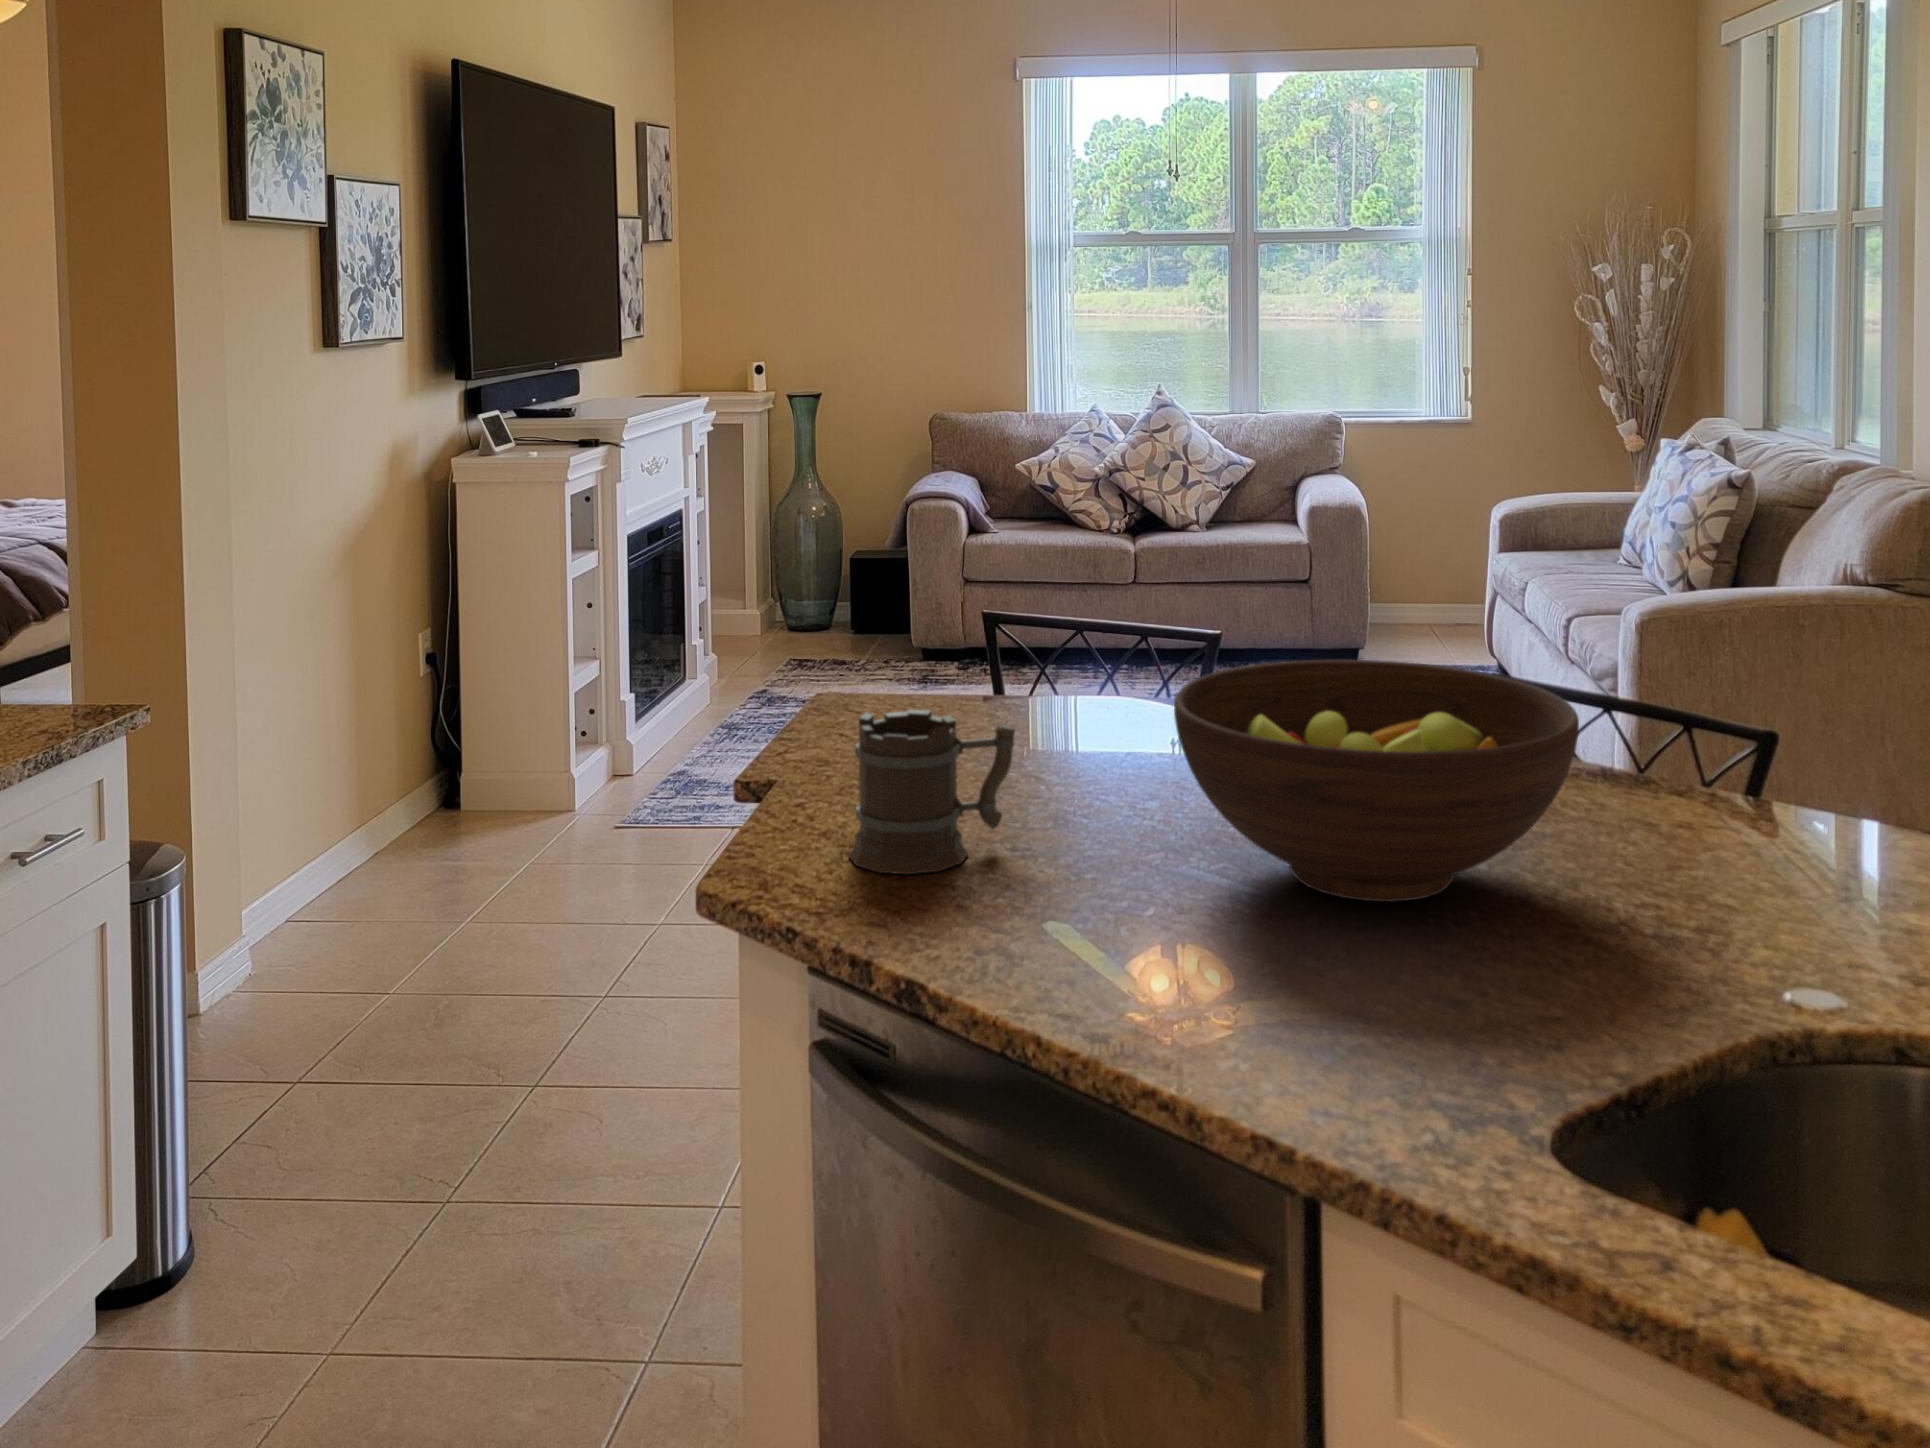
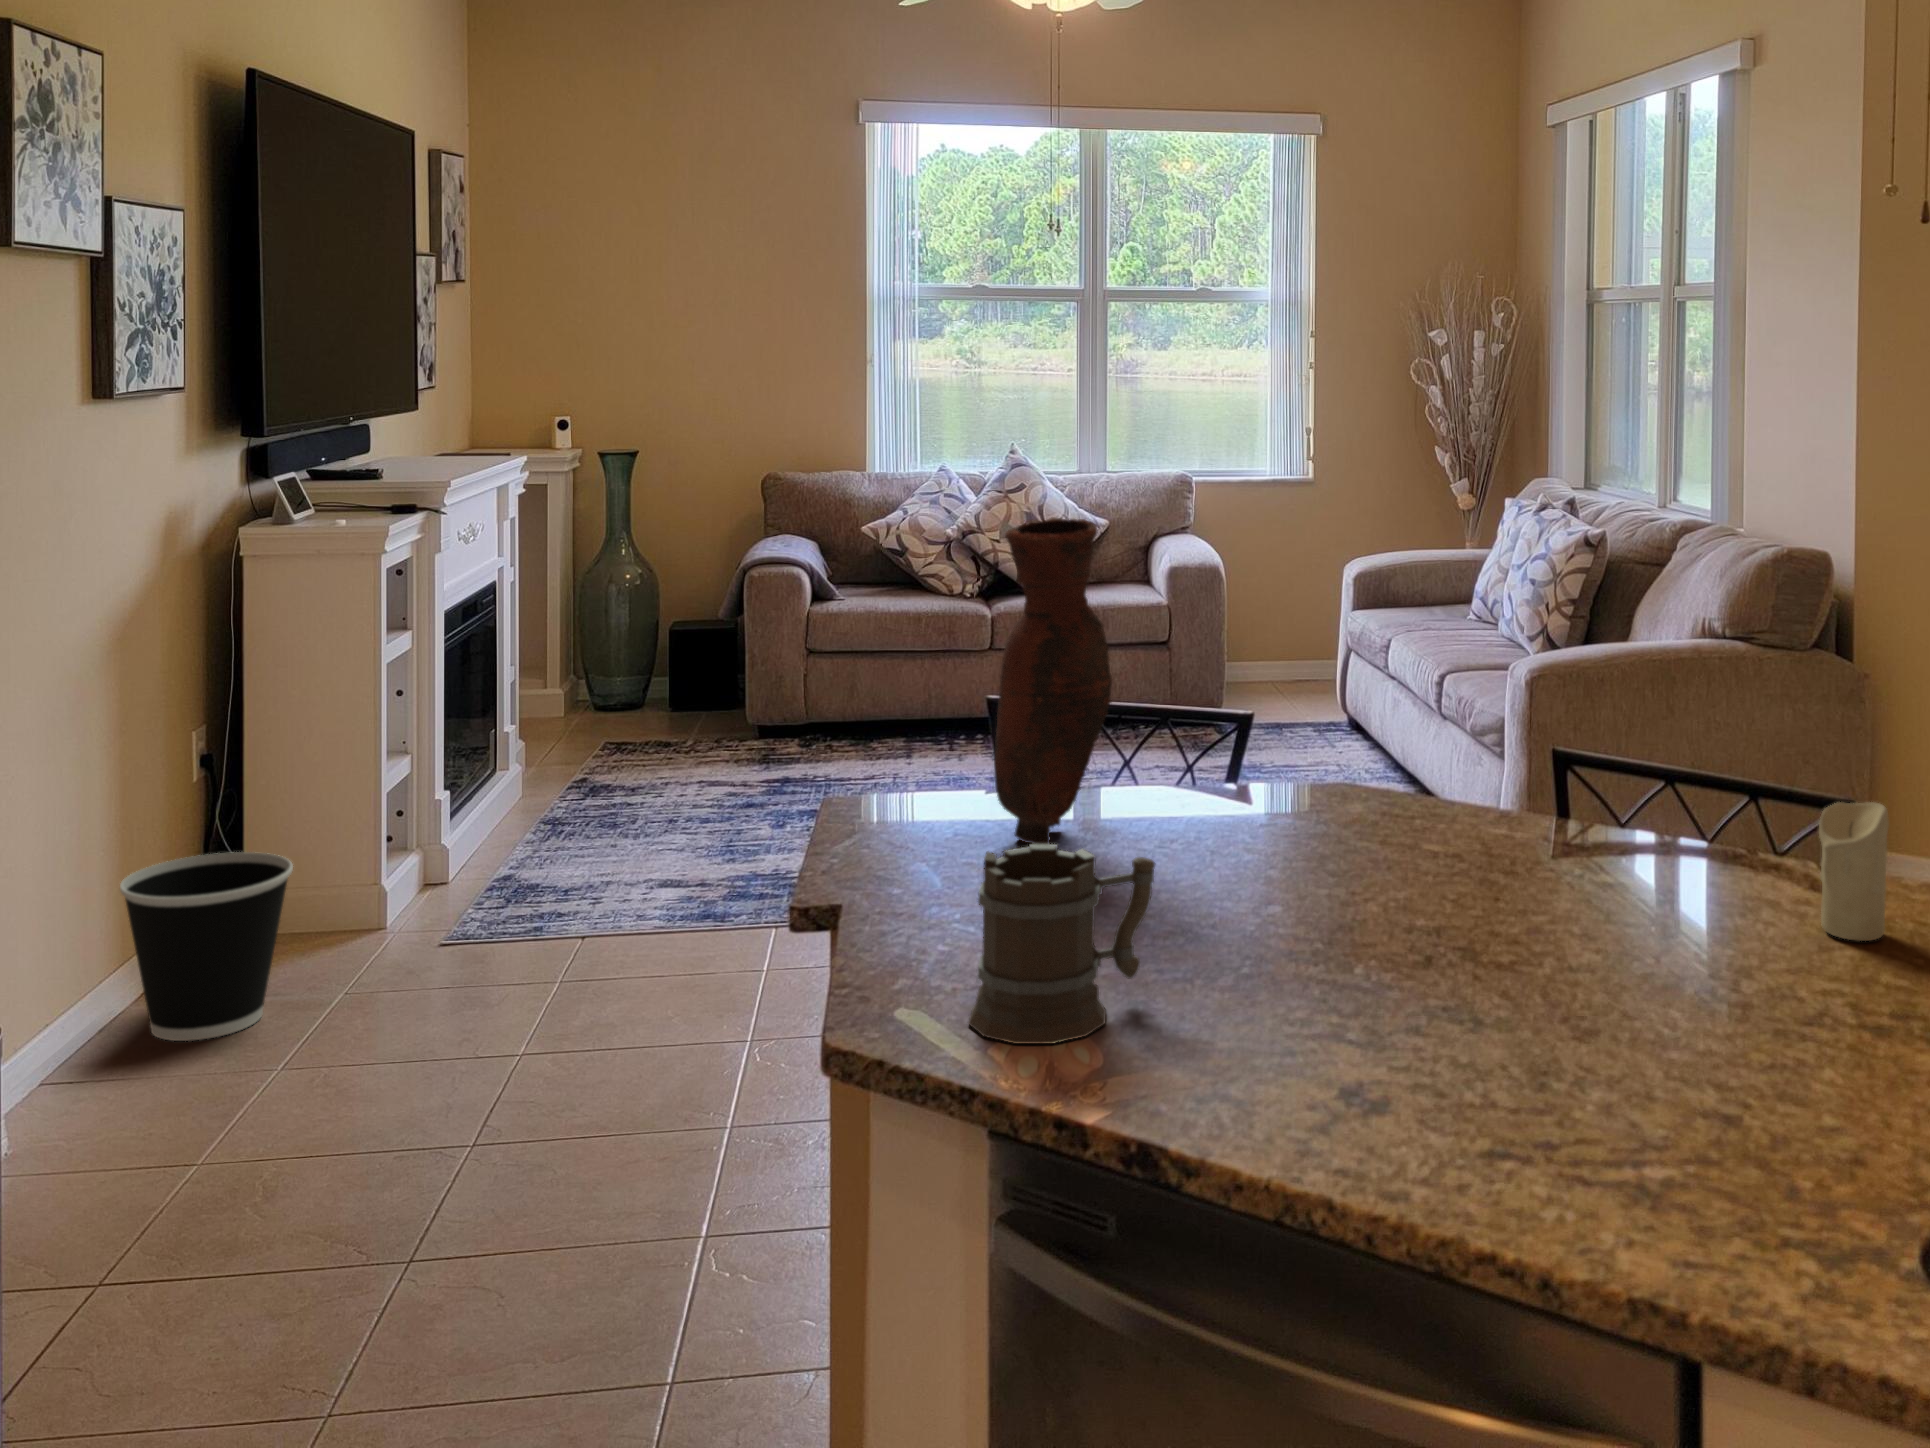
vase: none [954,437,1054,730] -> present [994,517,1112,844]
fruit bowl: present [1174,660,1579,902] -> none [1347,762,1787,1037]
candle: none [1686,713,1753,846] -> present [1819,802,1889,941]
wastebasket: none [356,733,490,888] -> present [120,852,293,1041]

